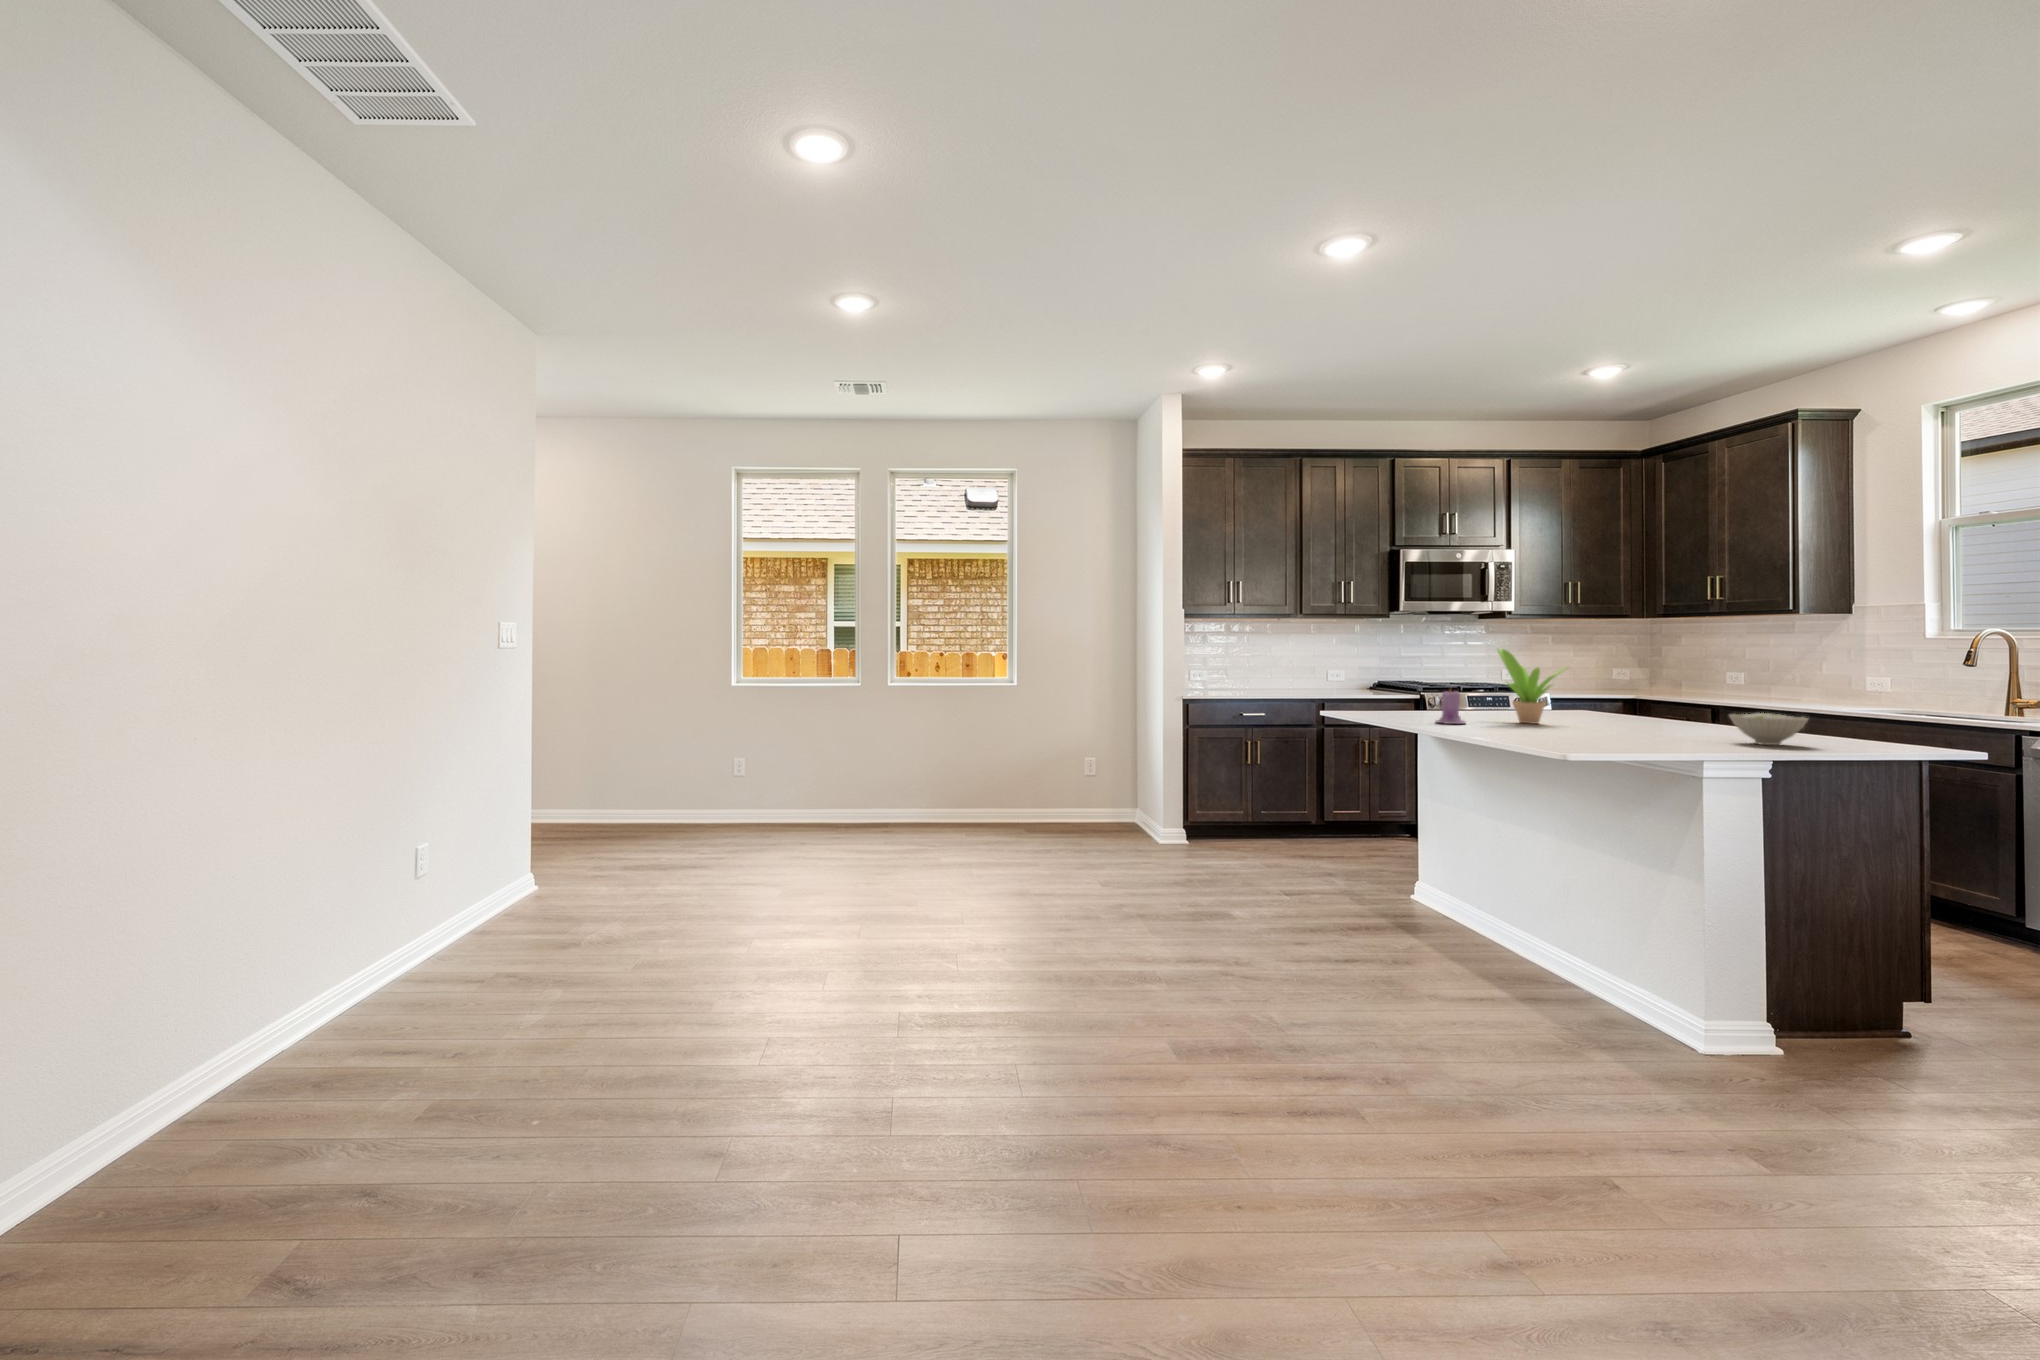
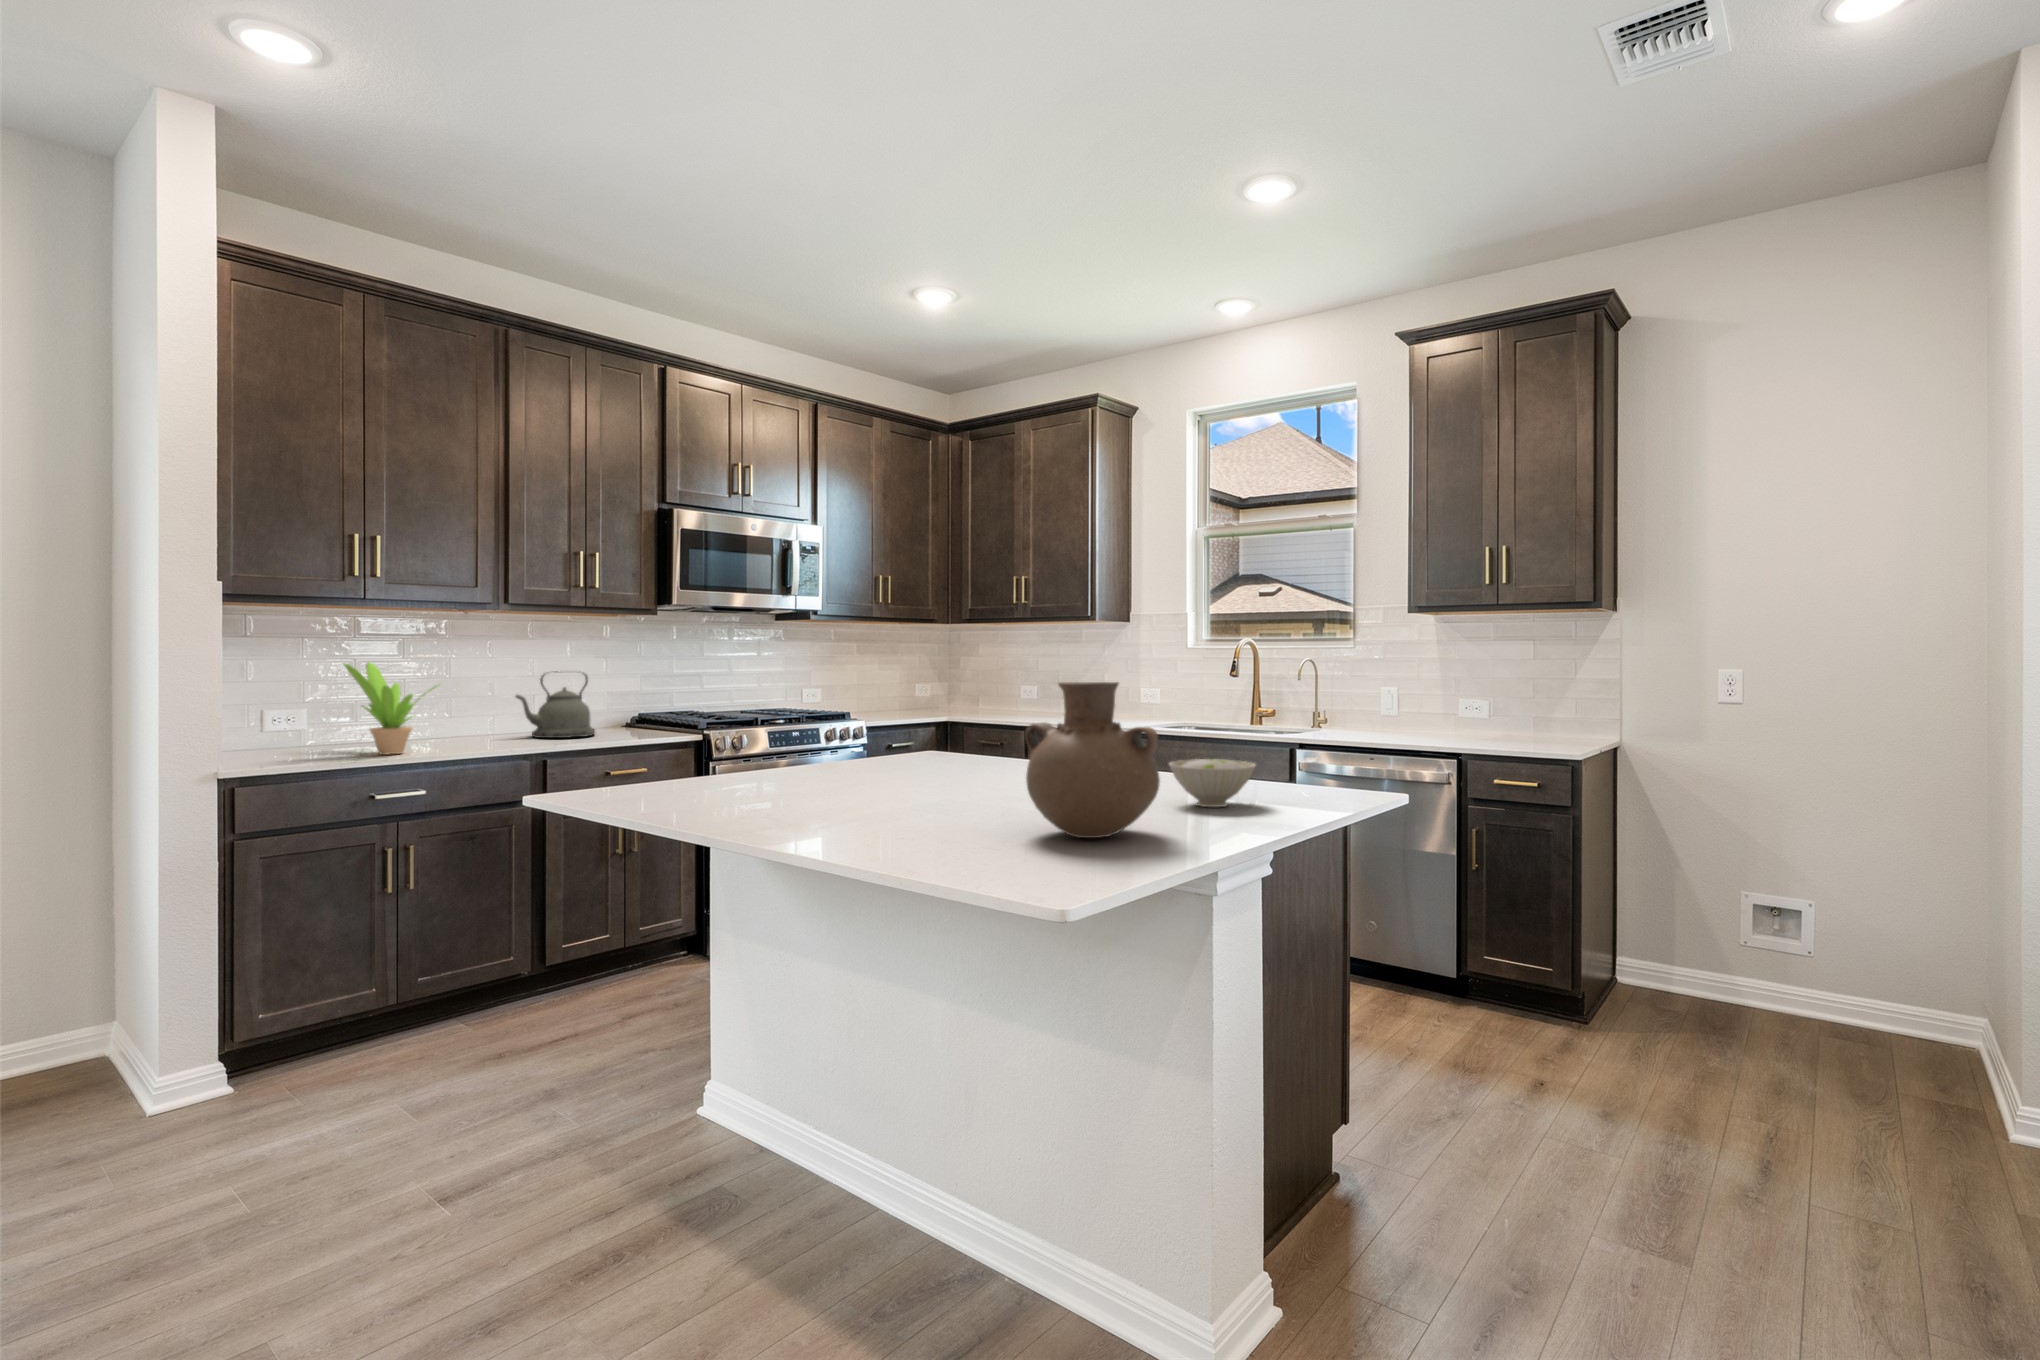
potted plant: present [1498,649,1565,724] -> present [344,662,436,755]
kettle: none [1307,653,1353,692] -> present [516,672,595,738]
vase: none [1592,658,1687,745] -> present [1025,682,1160,838]
candle: present [1436,690,1465,724] -> none [747,737,801,810]

